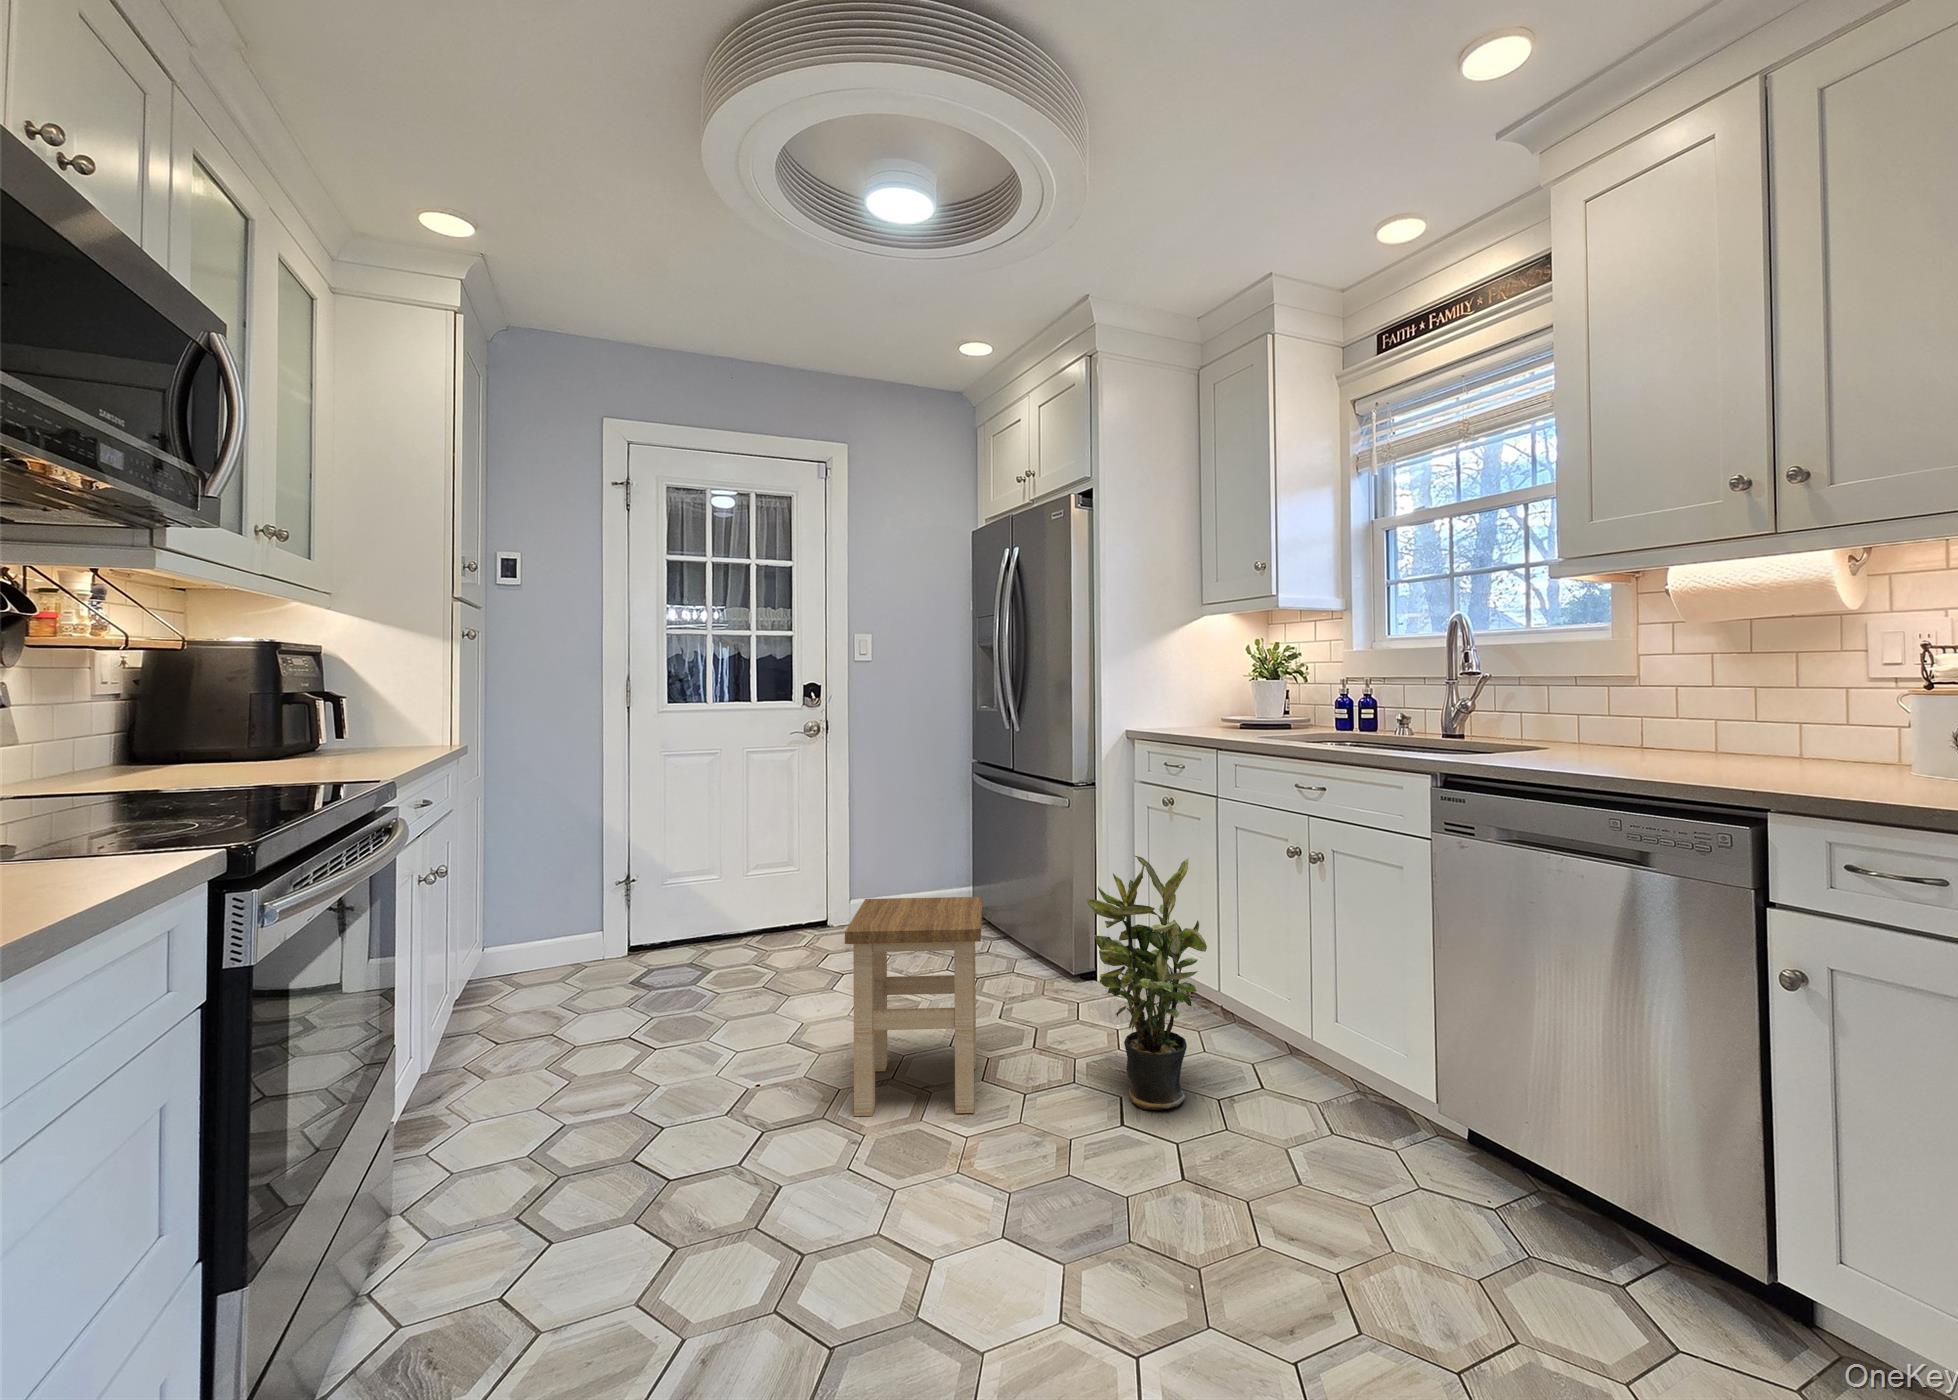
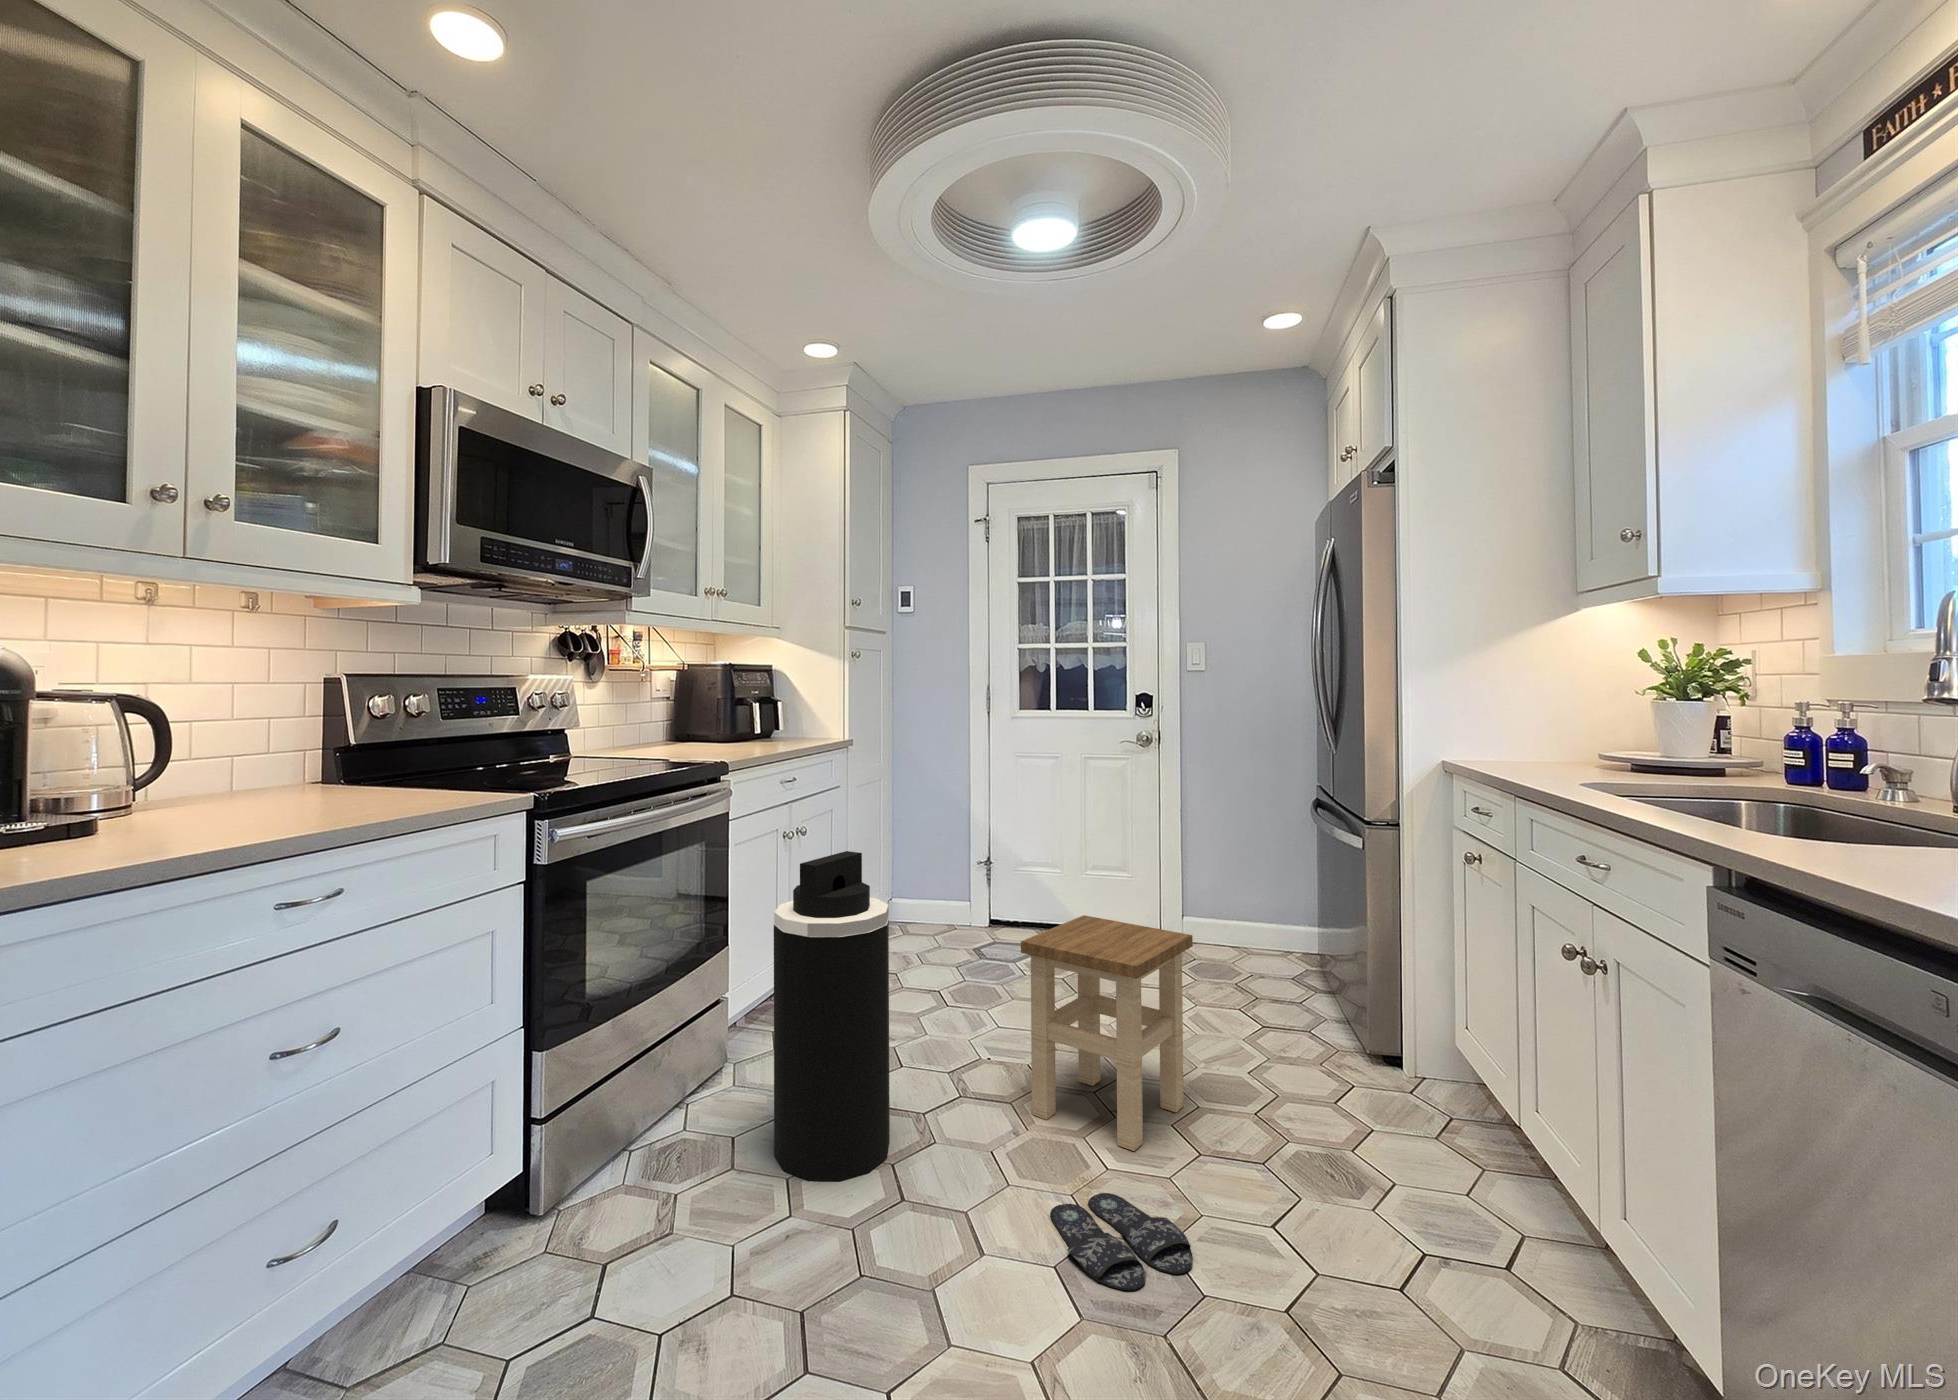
trash can: none [582,855,743,1289] -> present [774,851,890,1181]
potted plant: present [1087,856,1207,1110] -> none [1253,920,1424,1232]
slippers: none [955,1155,1102,1232] -> present [1050,1193,1193,1290]

